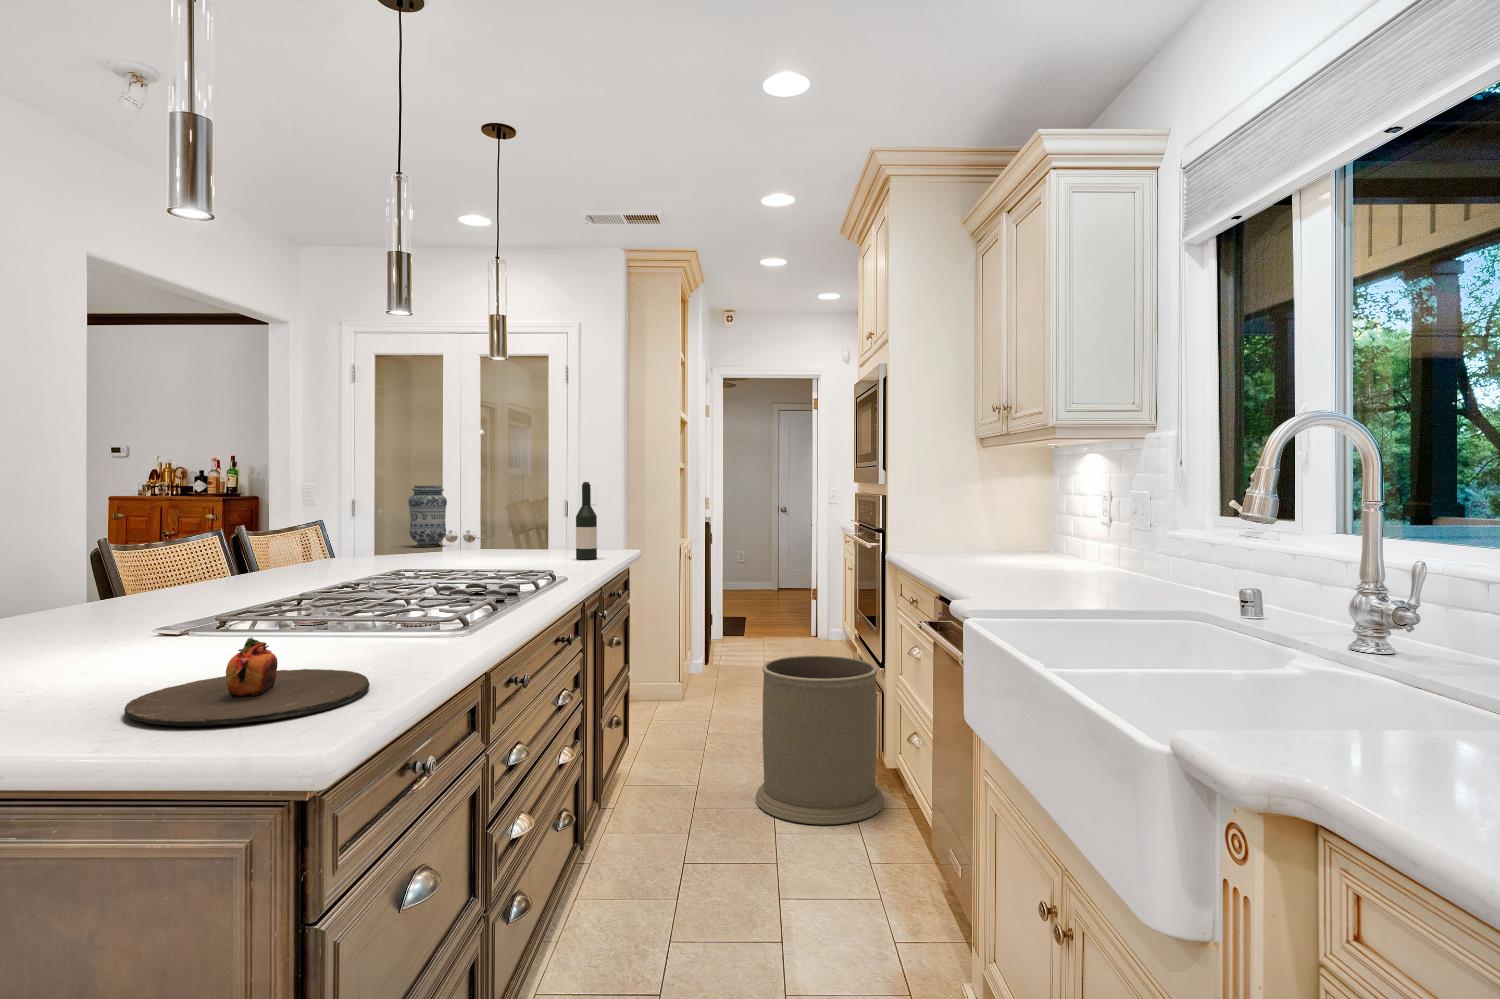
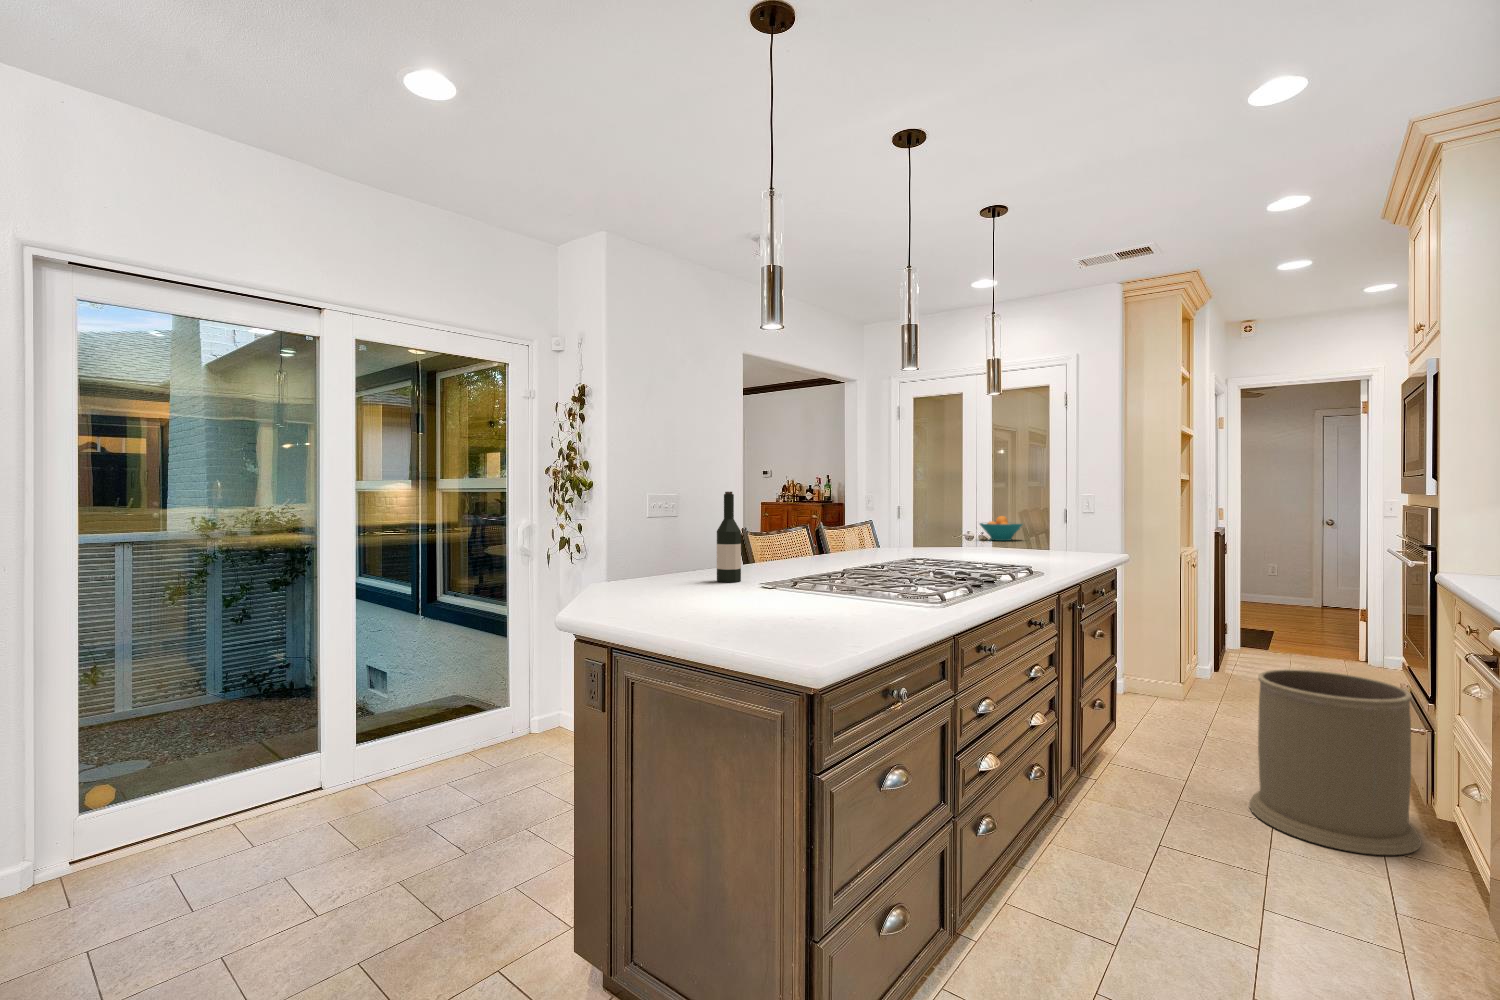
wine bottle: present [576,482,597,560] -> present [717,492,741,582]
vase: present [408,485,447,547] -> none [937,495,966,543]
fruit bowl: none [461,510,516,541] -> present [980,516,1022,541]
plate: present [125,637,370,726] -> none [726,589,861,641]

